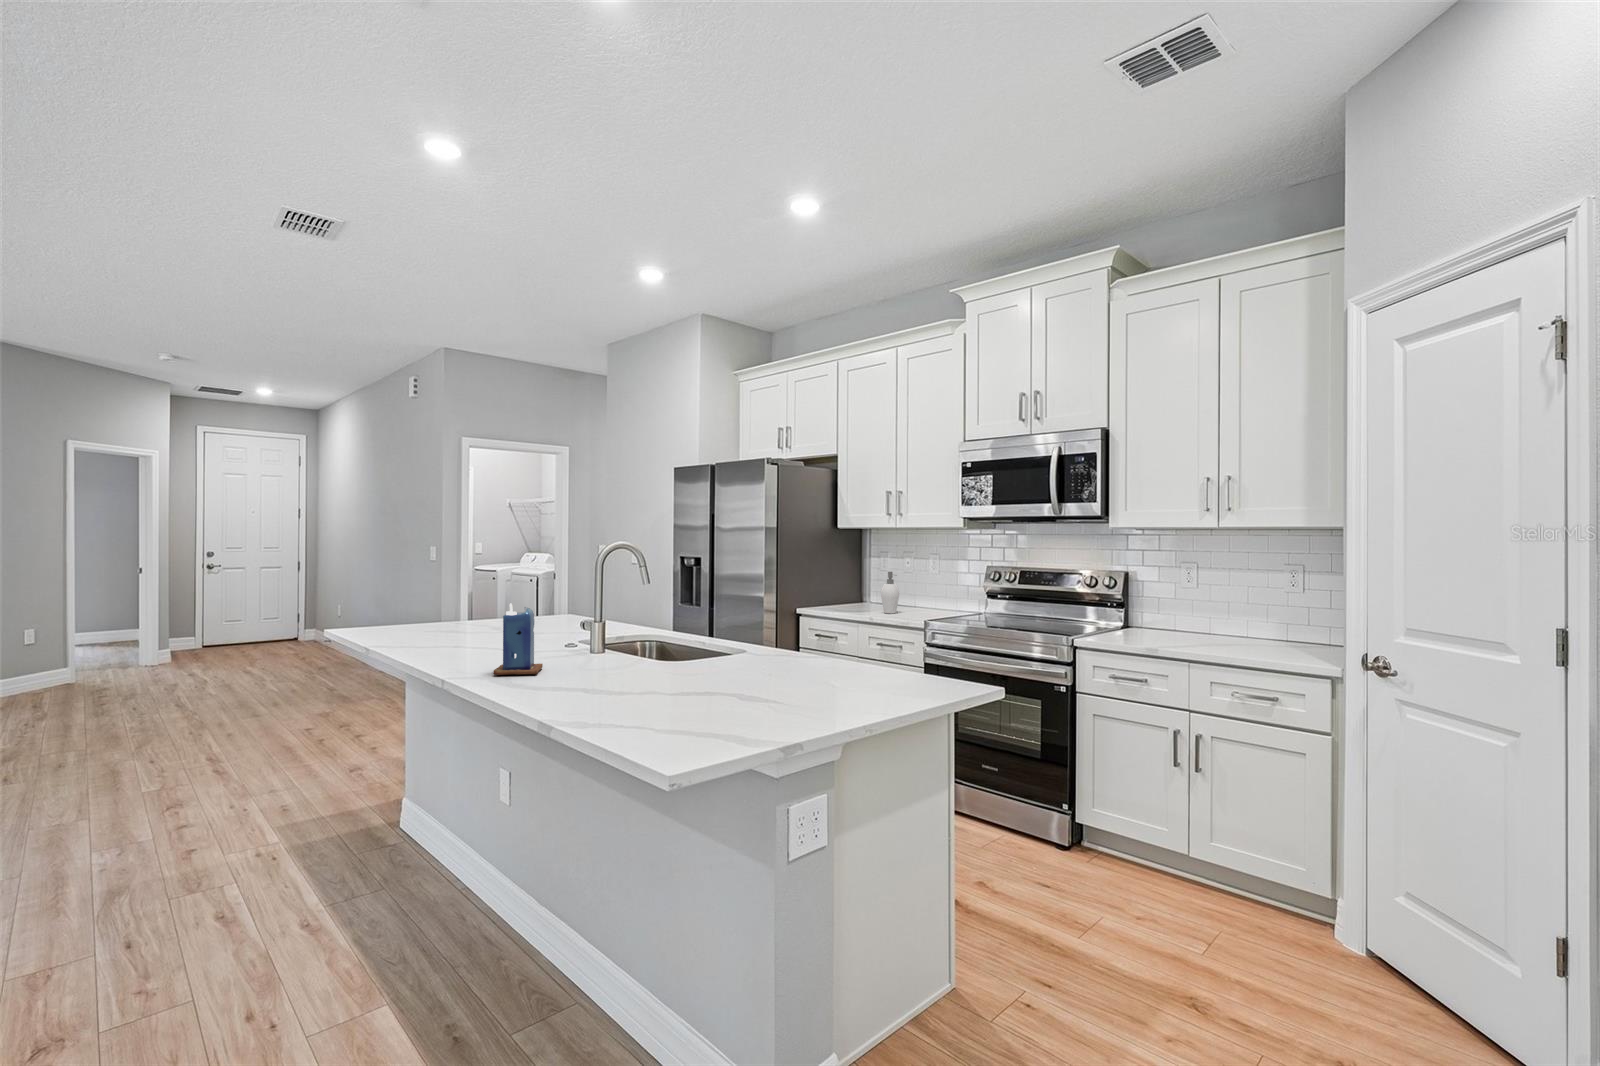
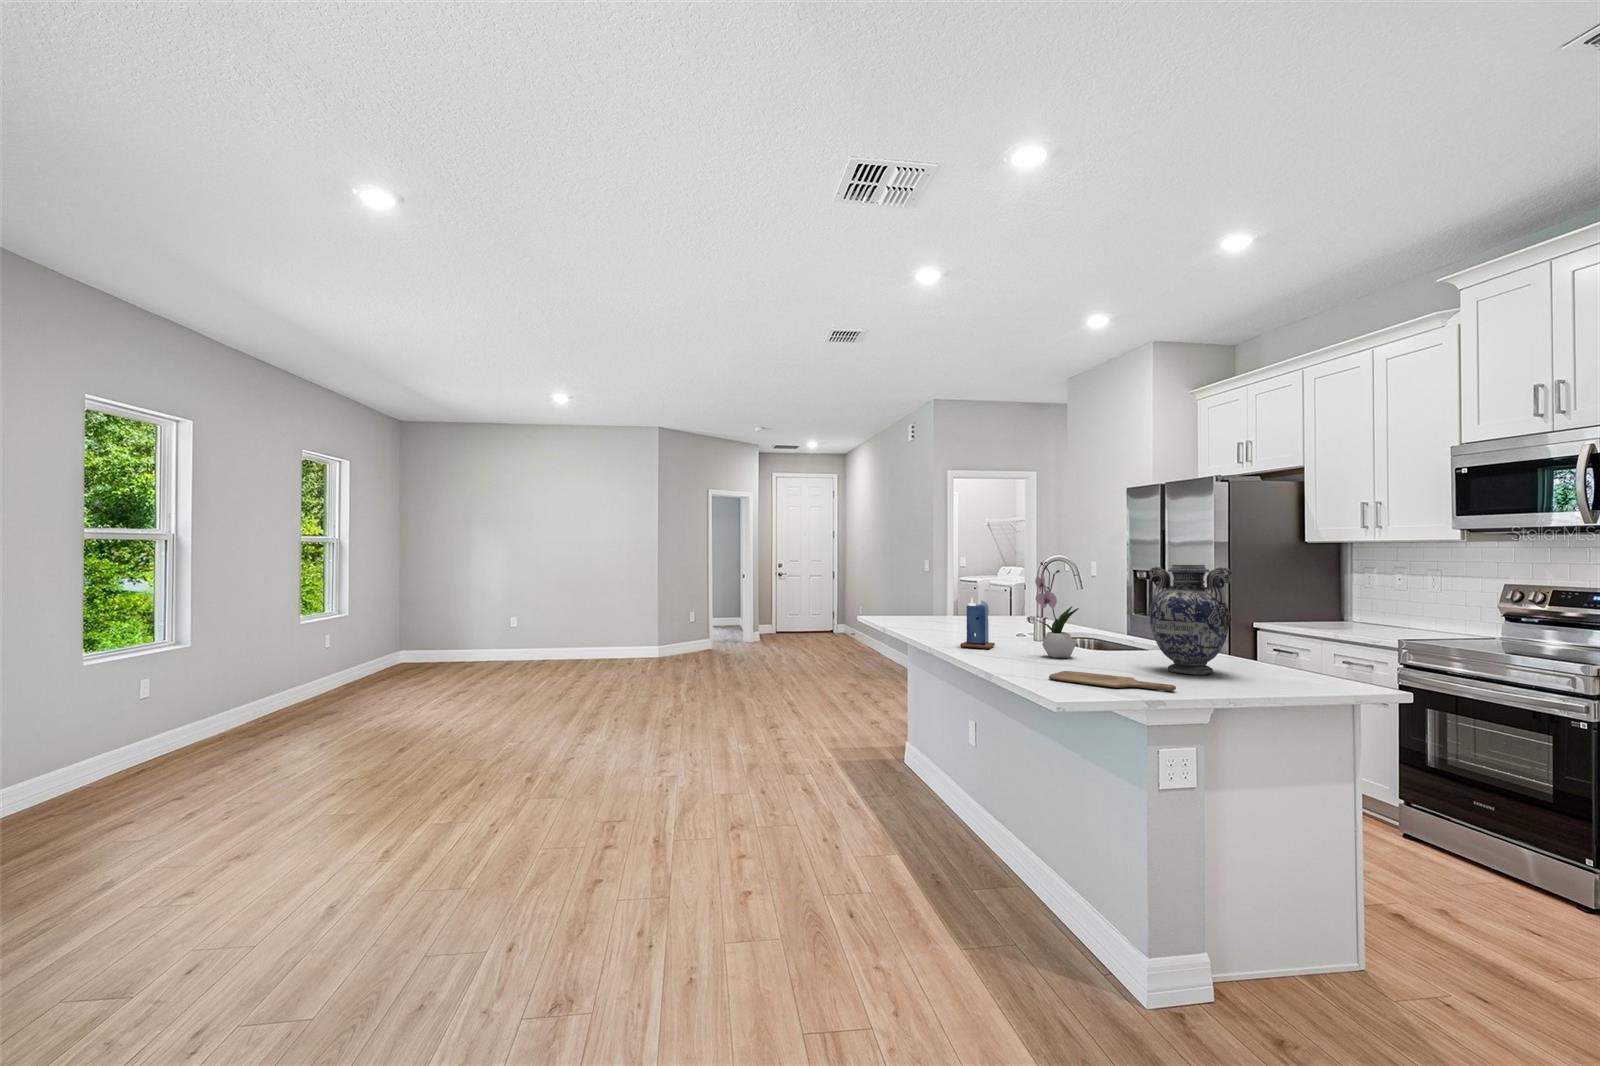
flower arrangement: none [603,553,660,681] -> present [1035,562,1079,658]
vase: none [745,556,840,690] -> present [1148,565,1232,675]
soap dispenser: present [881,572,899,613] -> none [1354,587,1378,632]
cutting board: none [637,705,800,727] -> present [1049,671,1176,691]

